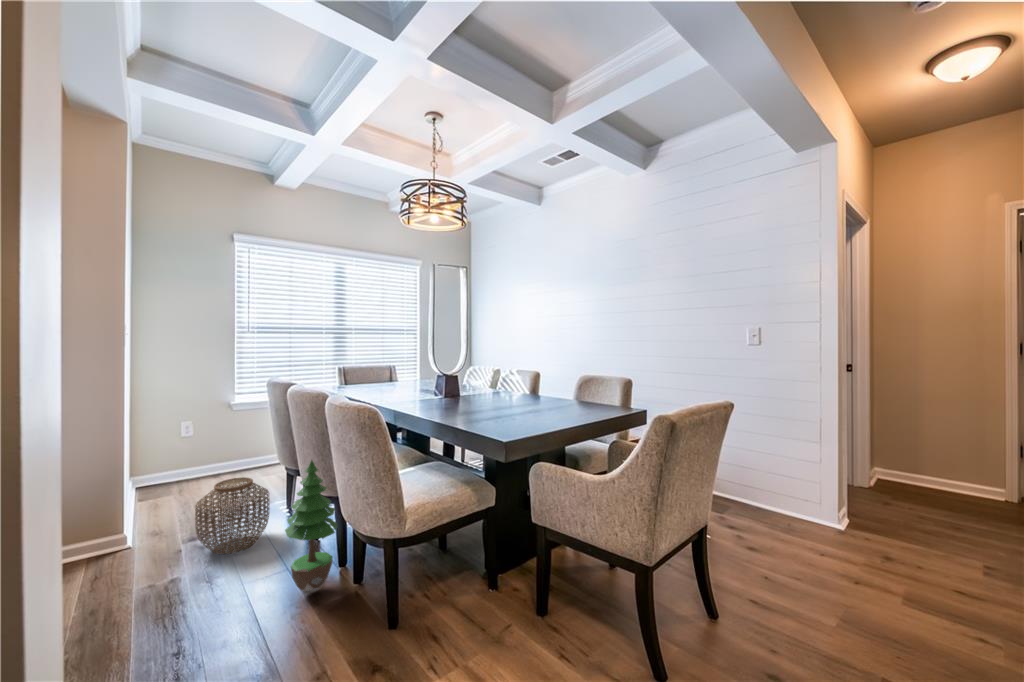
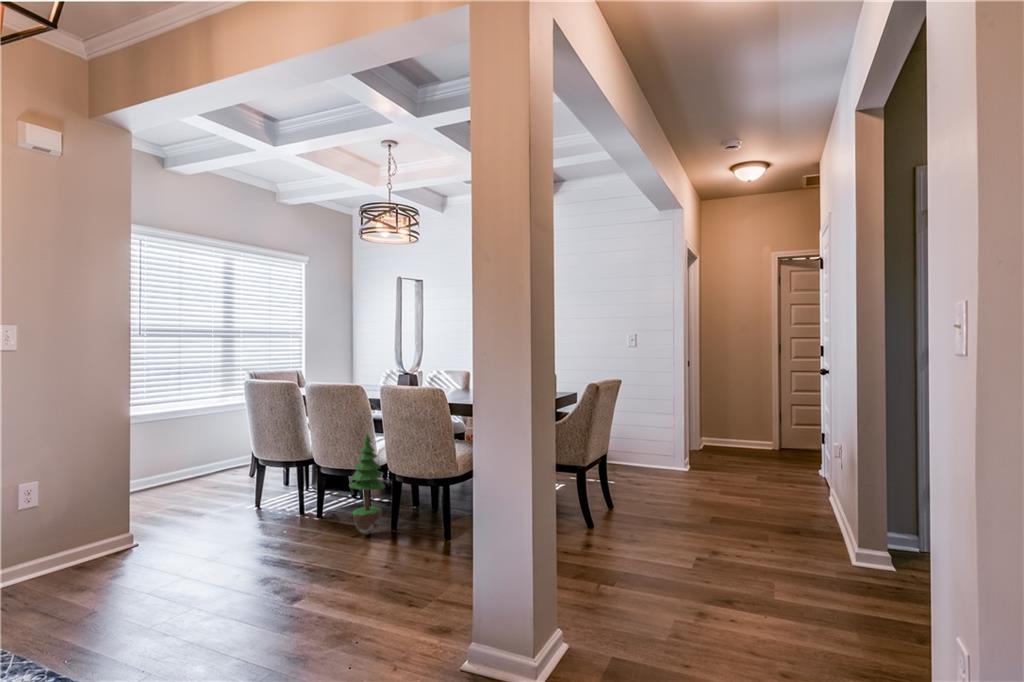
woven basket: present [195,477,270,554] -> none [221,467,281,532]

